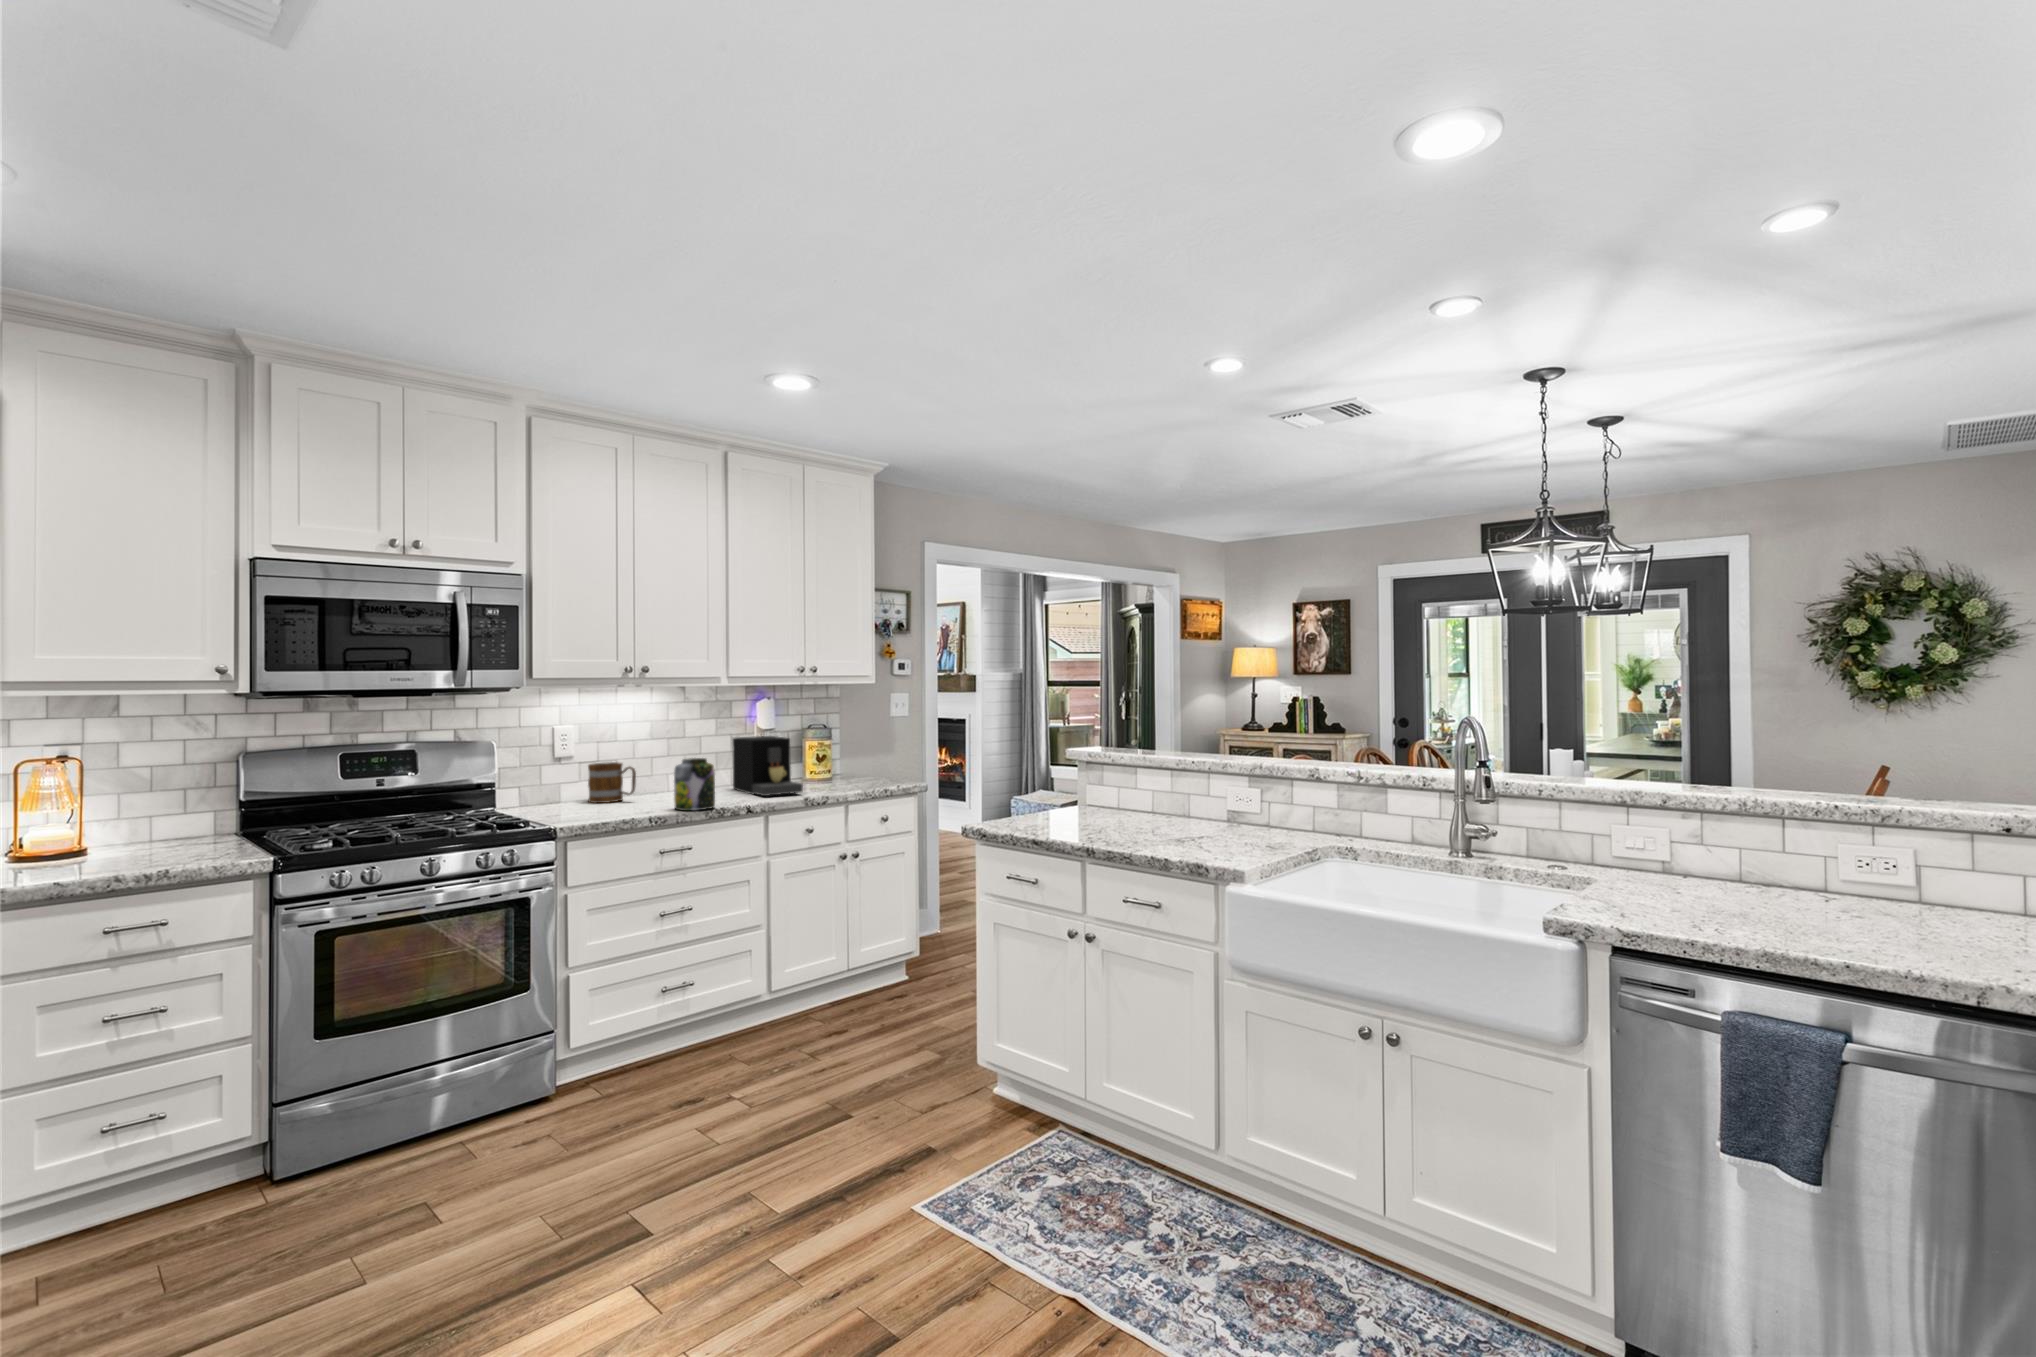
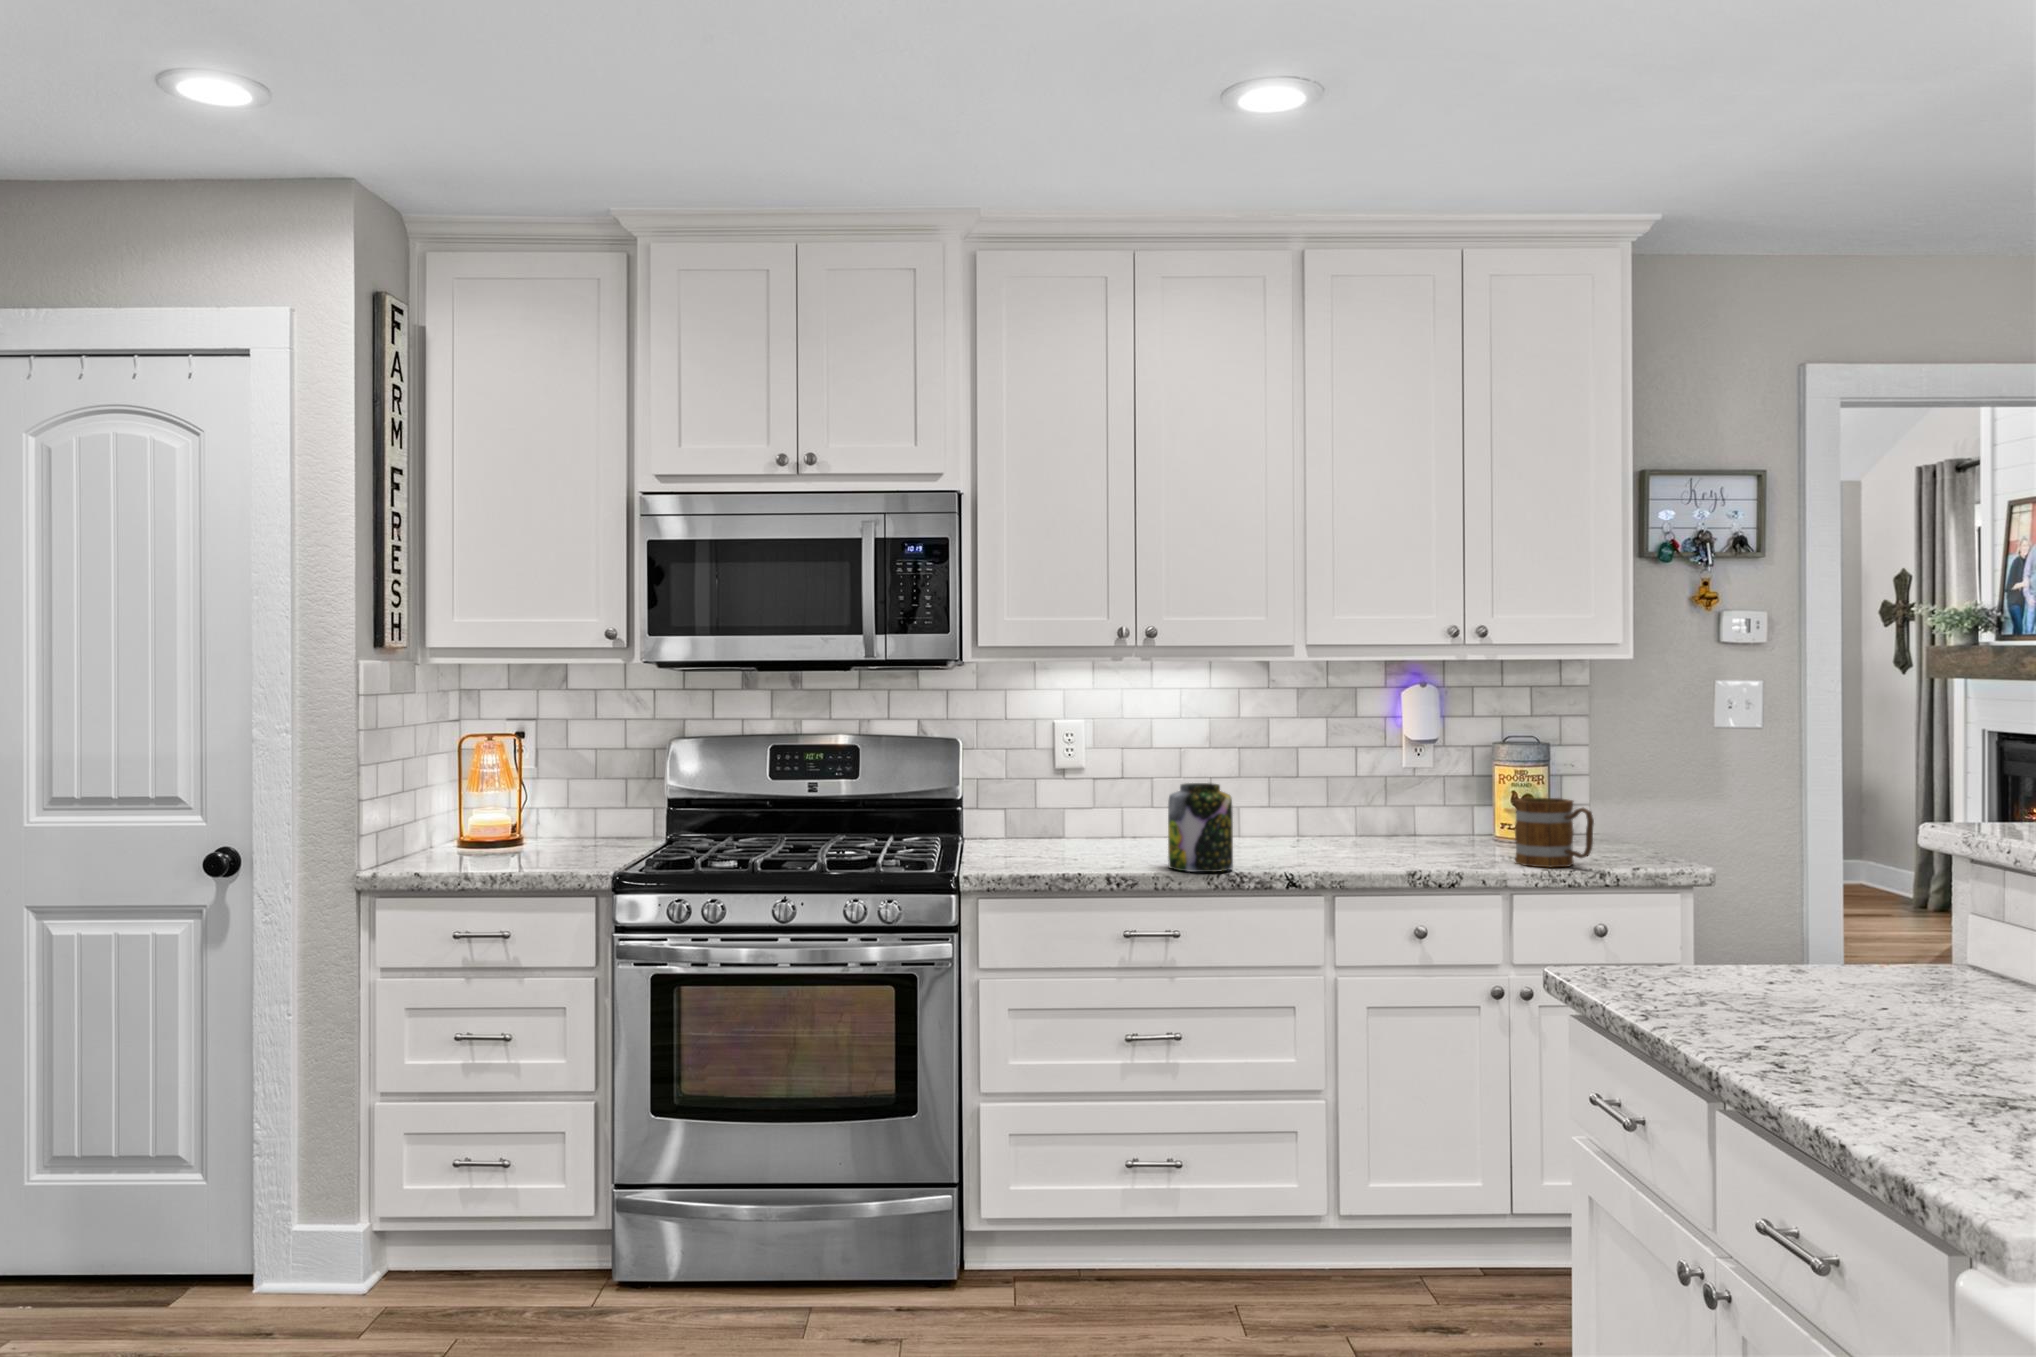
coffee maker: present [732,736,803,796] -> none [1344,752,1431,860]
mug: present [588,762,636,803] -> present [1514,798,1594,867]

